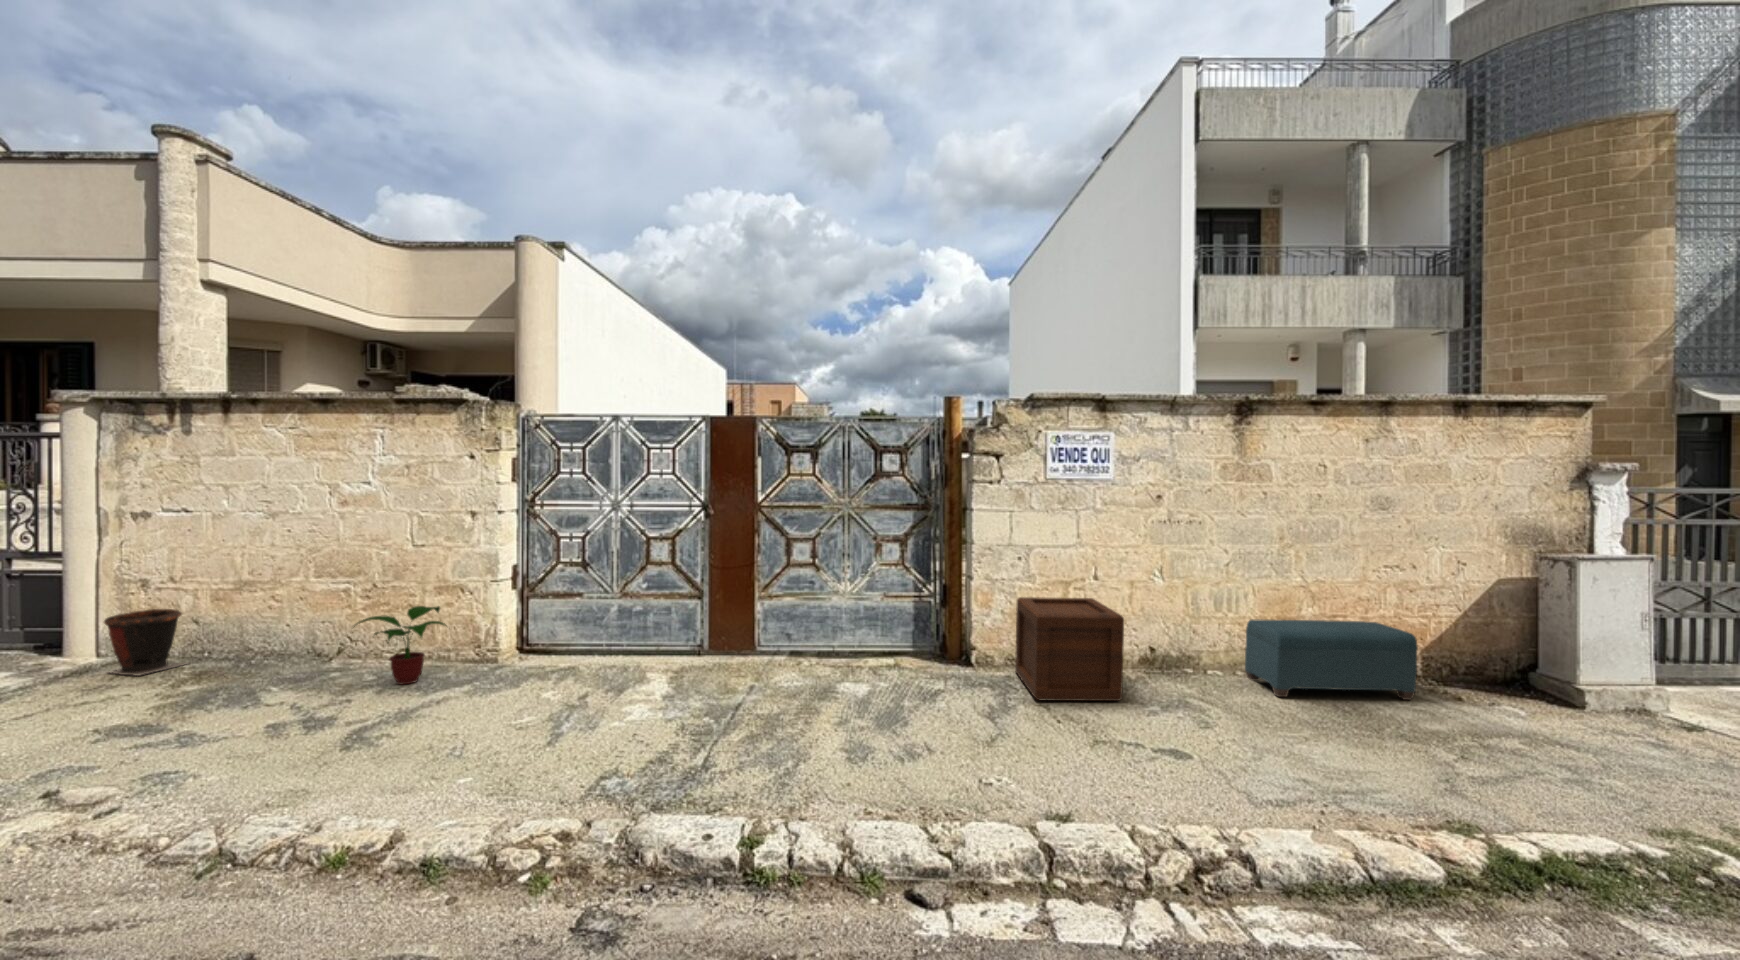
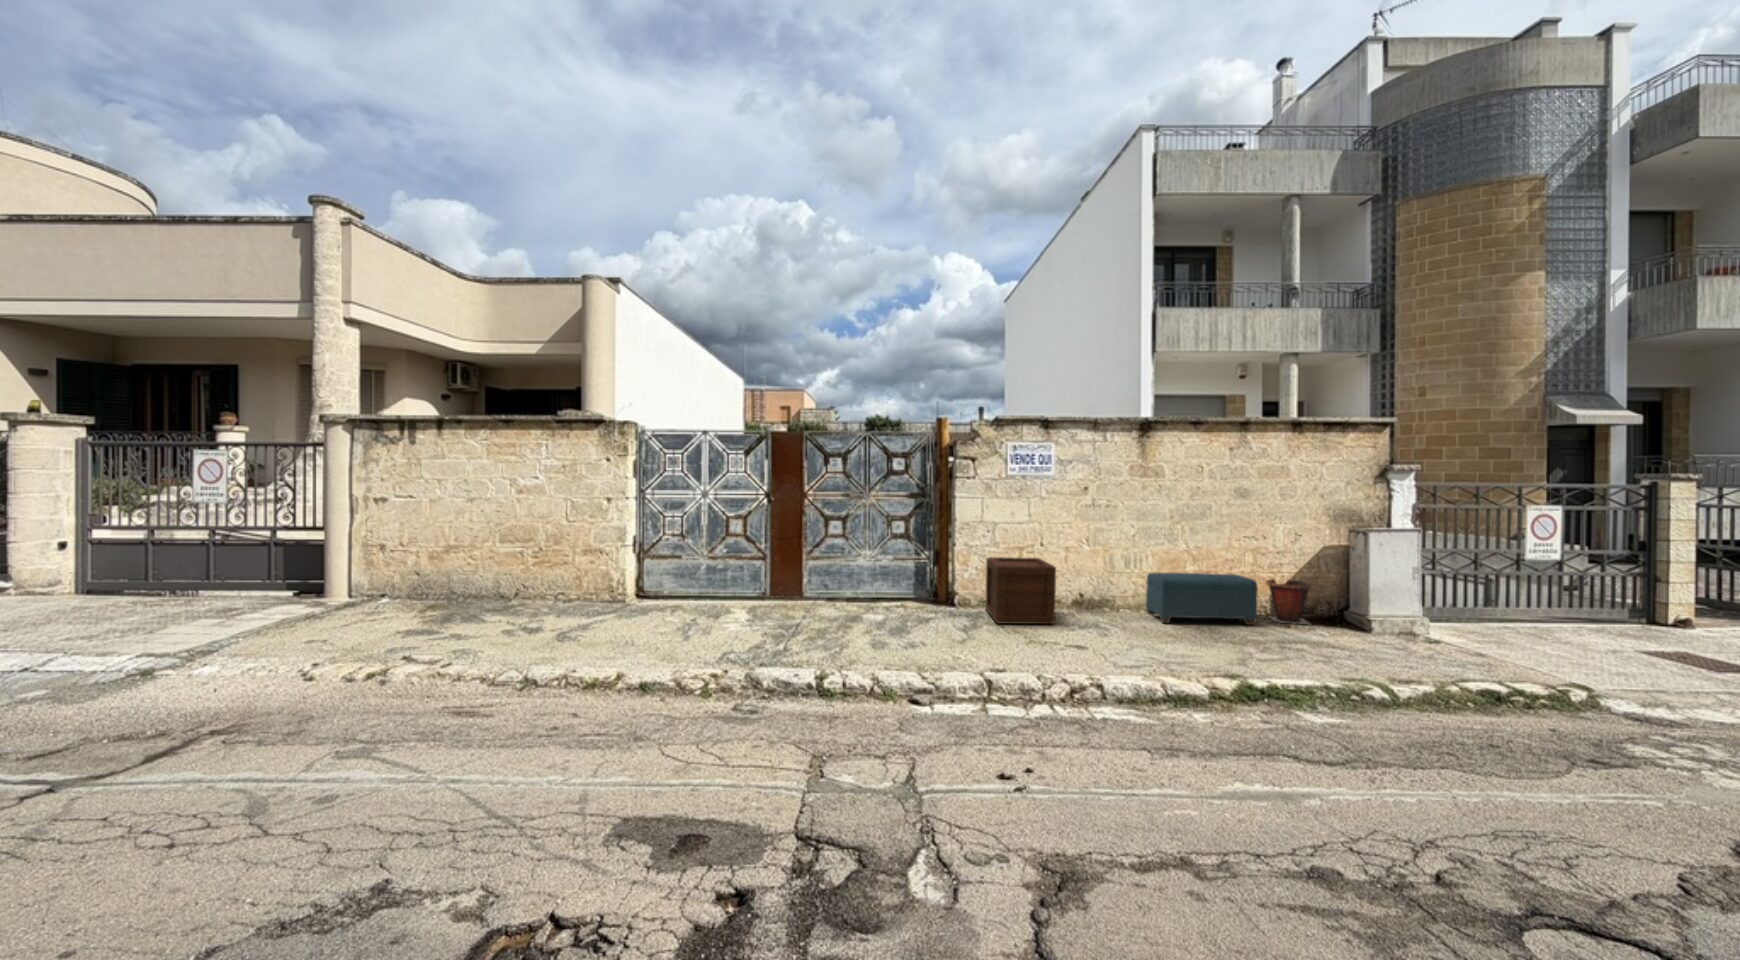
potted plant: present [354,606,446,684] -> none [535,562,597,613]
waste bin: present [104,609,187,676] -> present [1266,579,1311,624]

